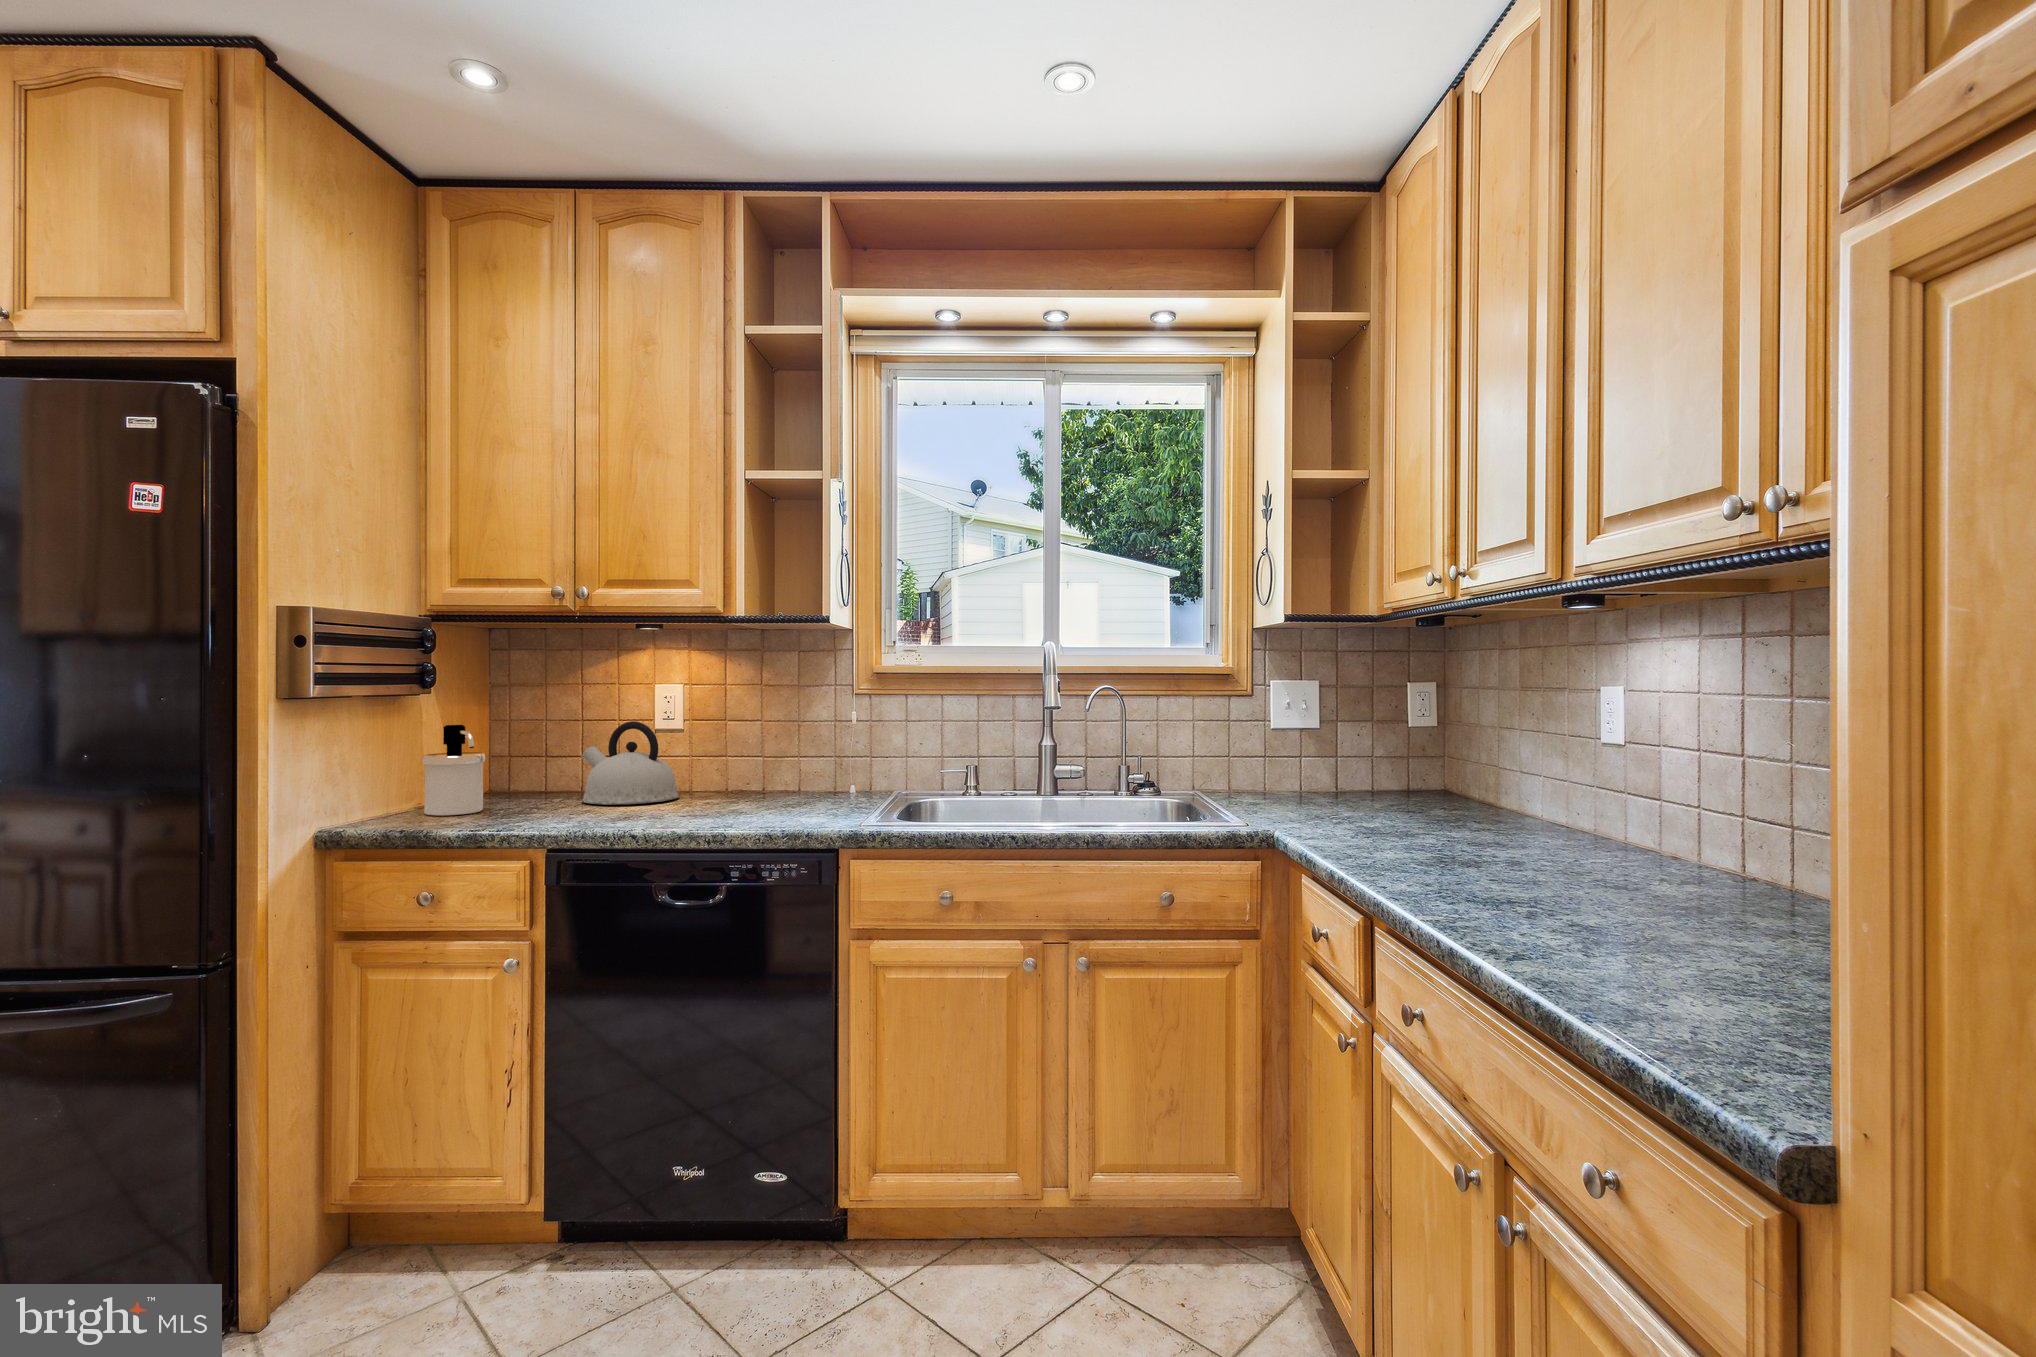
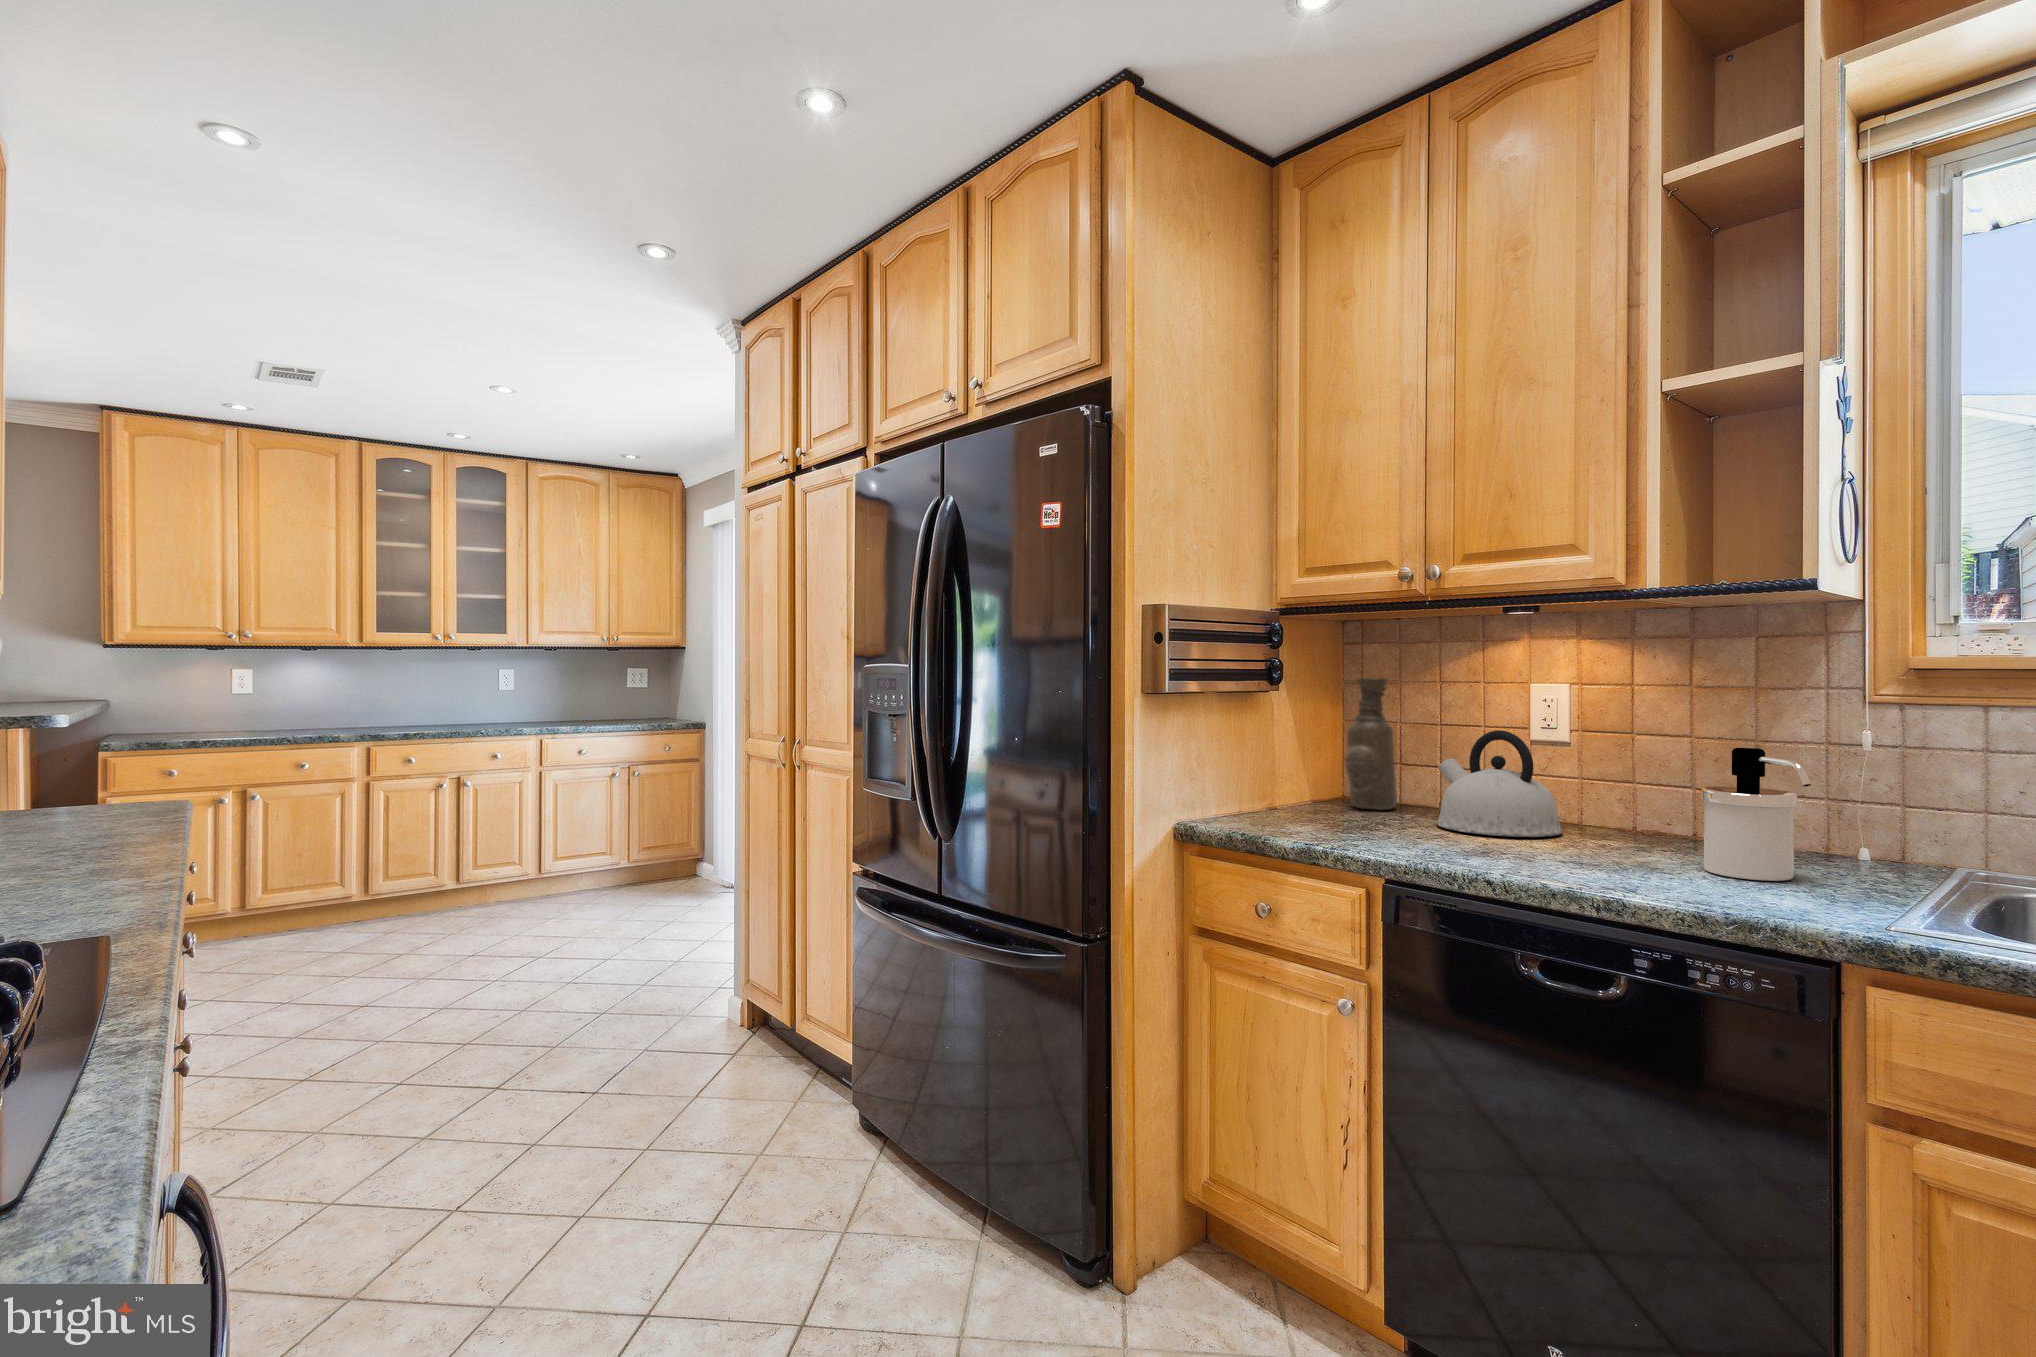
vase: none [496,680,544,797] -> present [1346,678,1397,810]
soap dispenser: present [422,725,485,816] -> present [1701,748,1811,881]

